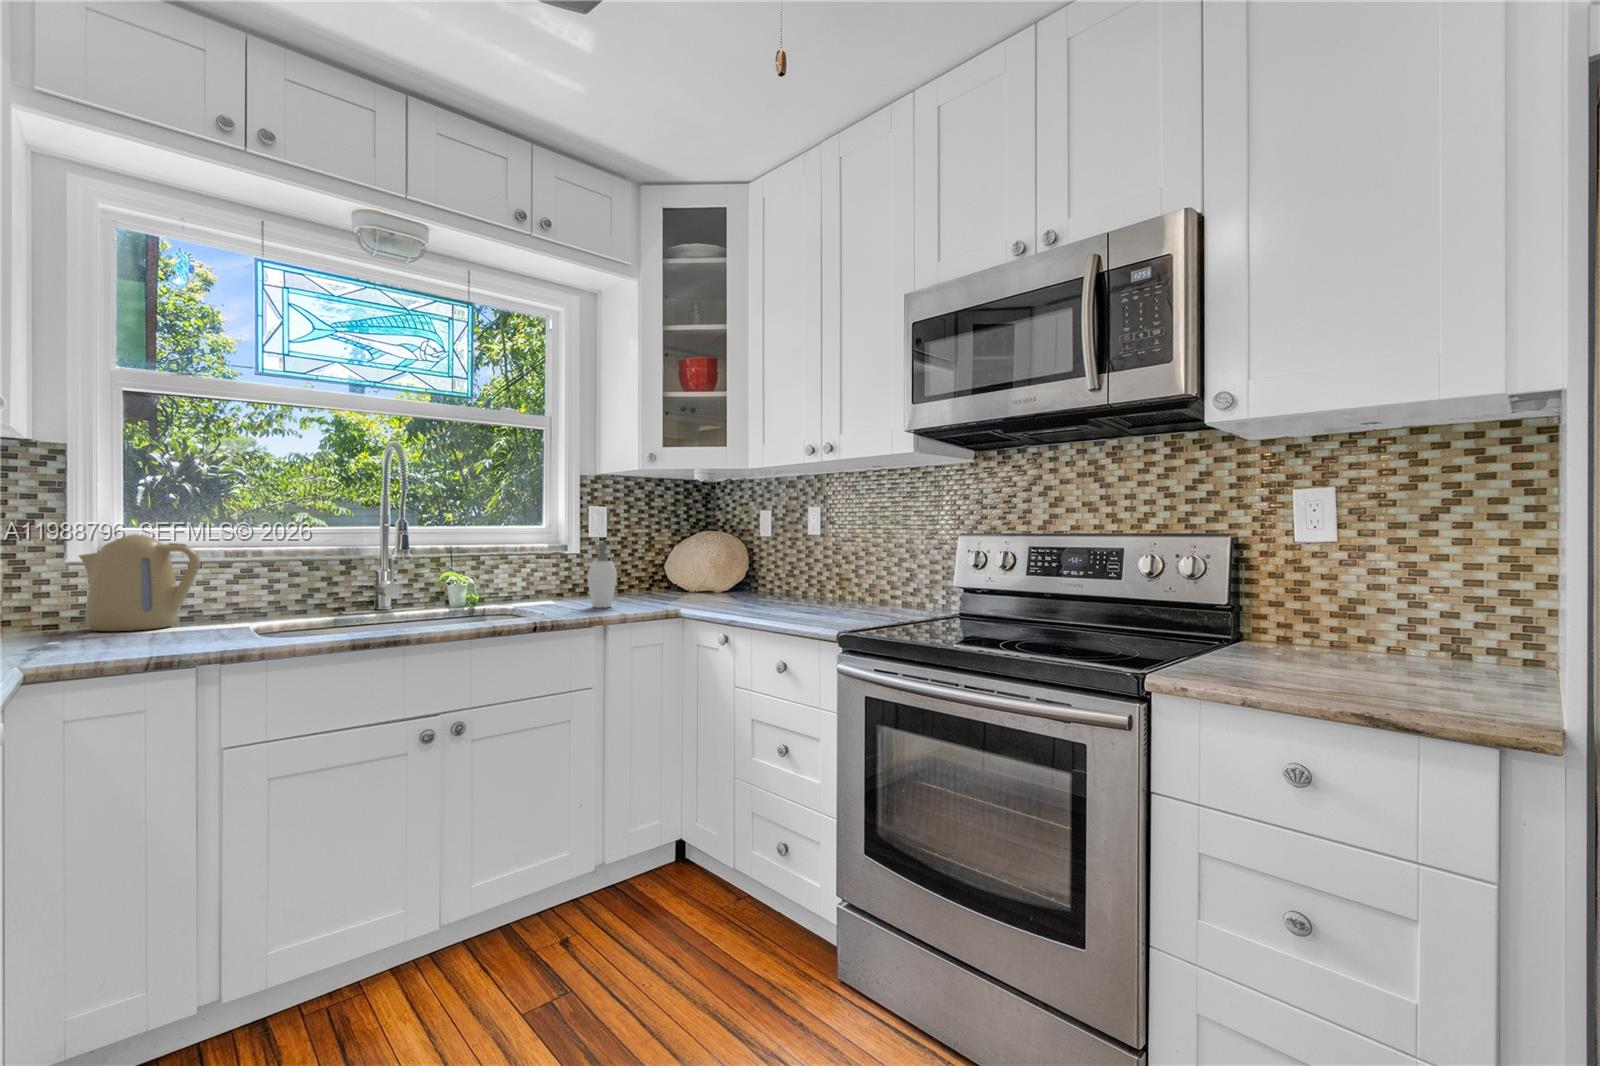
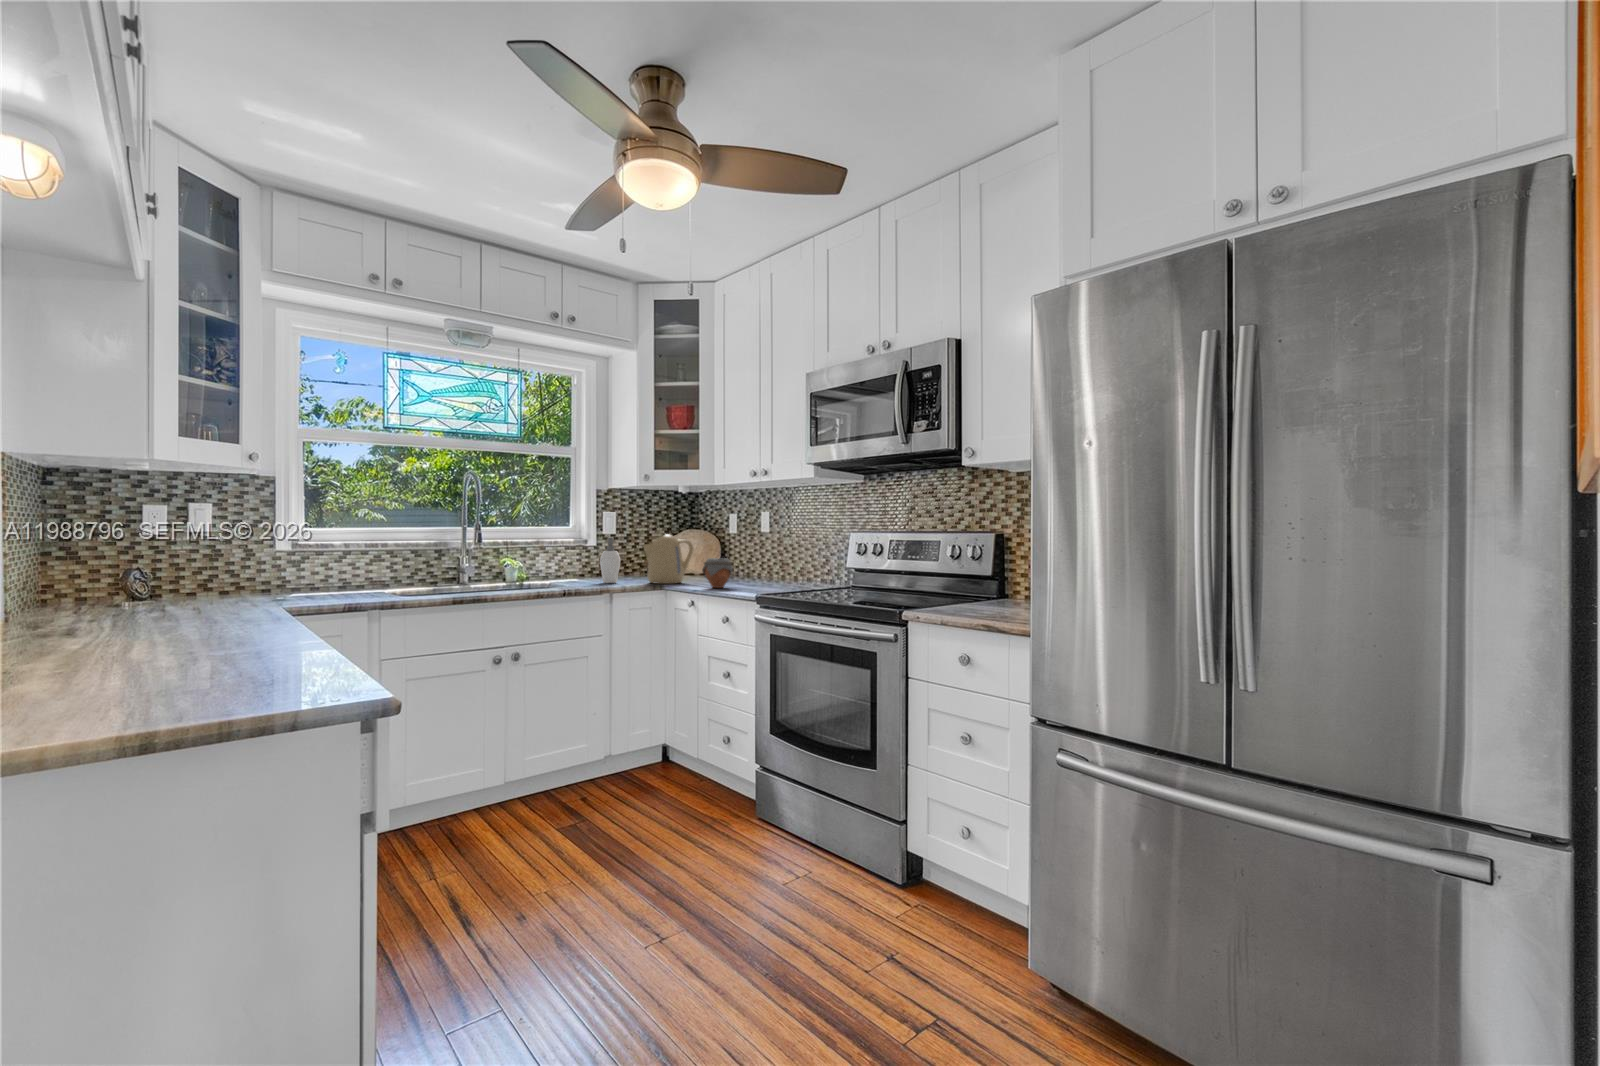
kettle: present [79,534,200,631] -> present [644,534,693,584]
jar: none [743,573,788,618] -> present [702,558,733,588]

